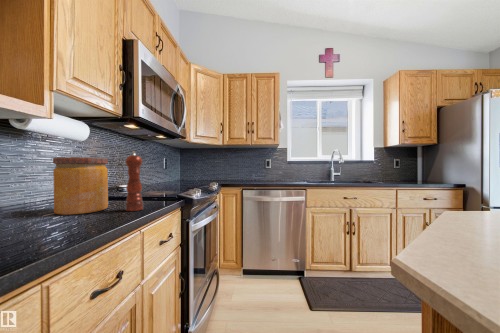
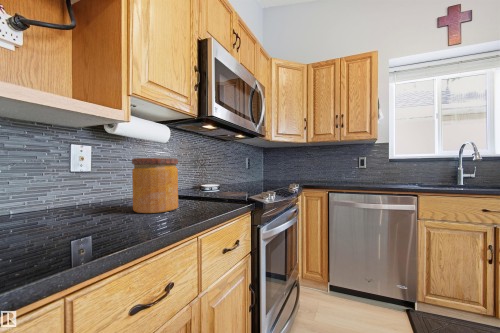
pepper mill: present [125,151,143,211] -> none [191,150,208,214]

